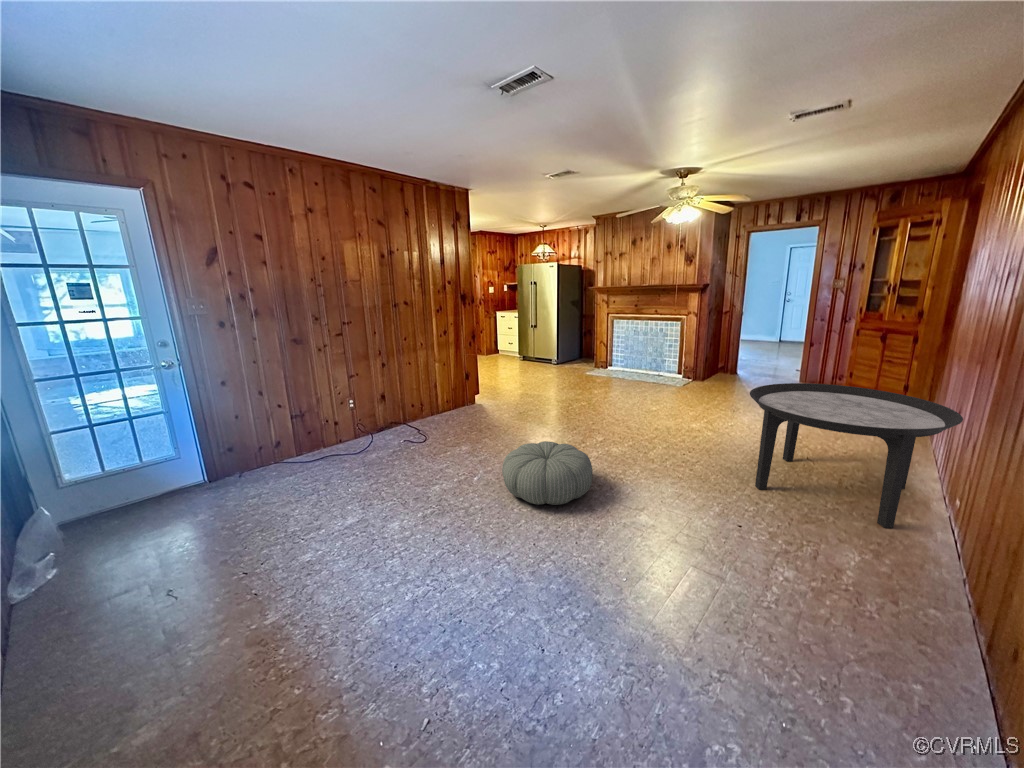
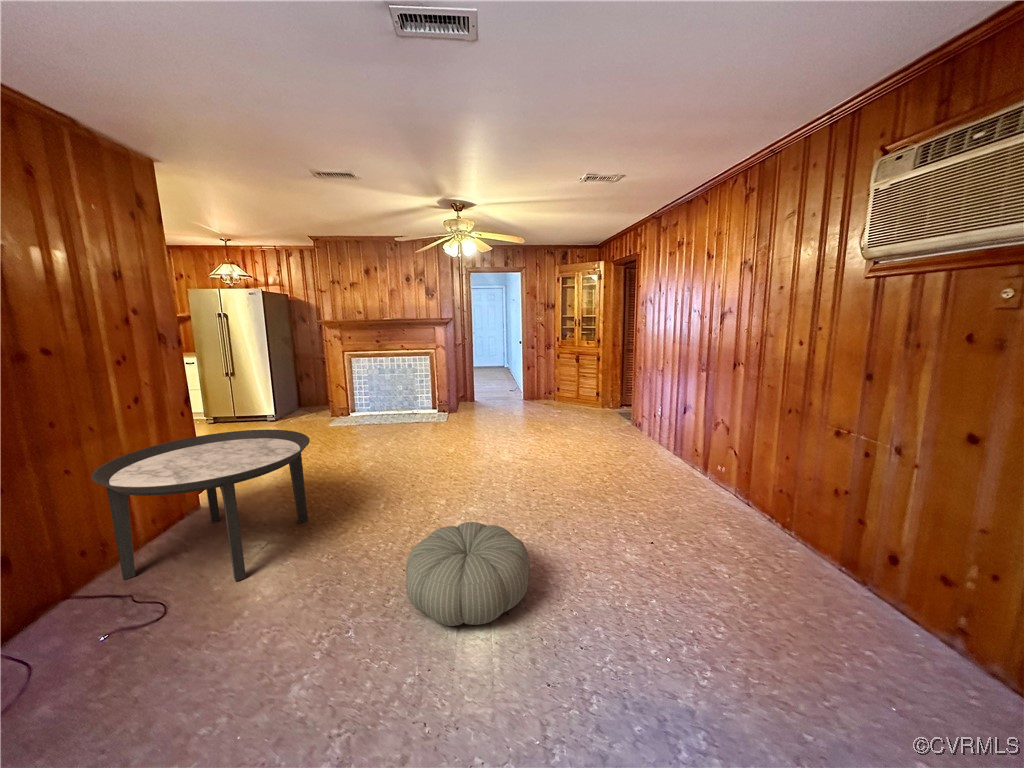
round table: present [750,383,963,528] -> present [91,429,310,581]

